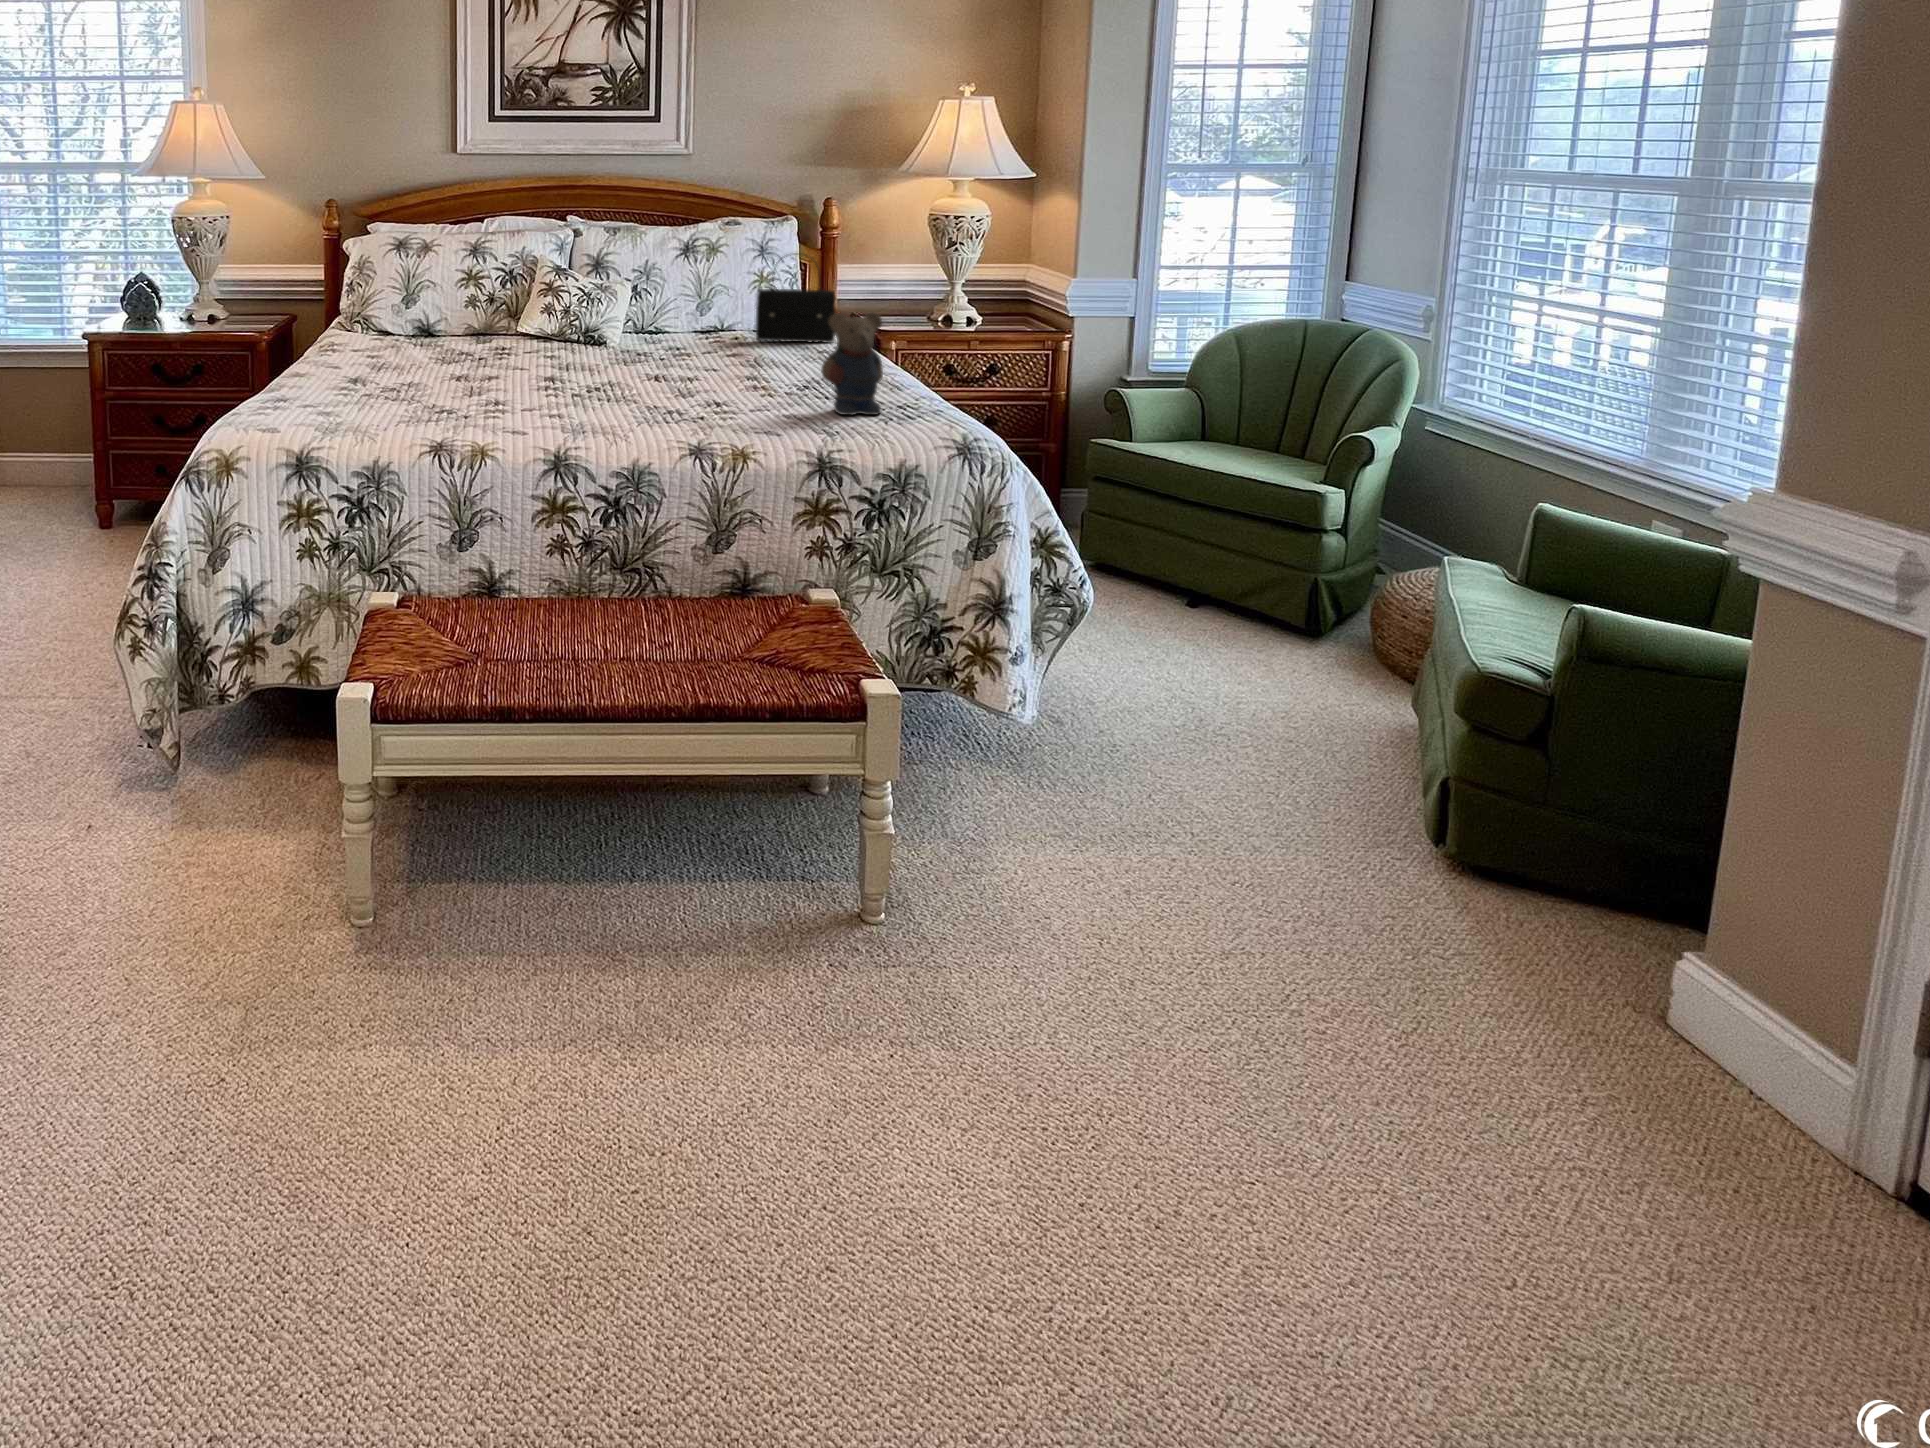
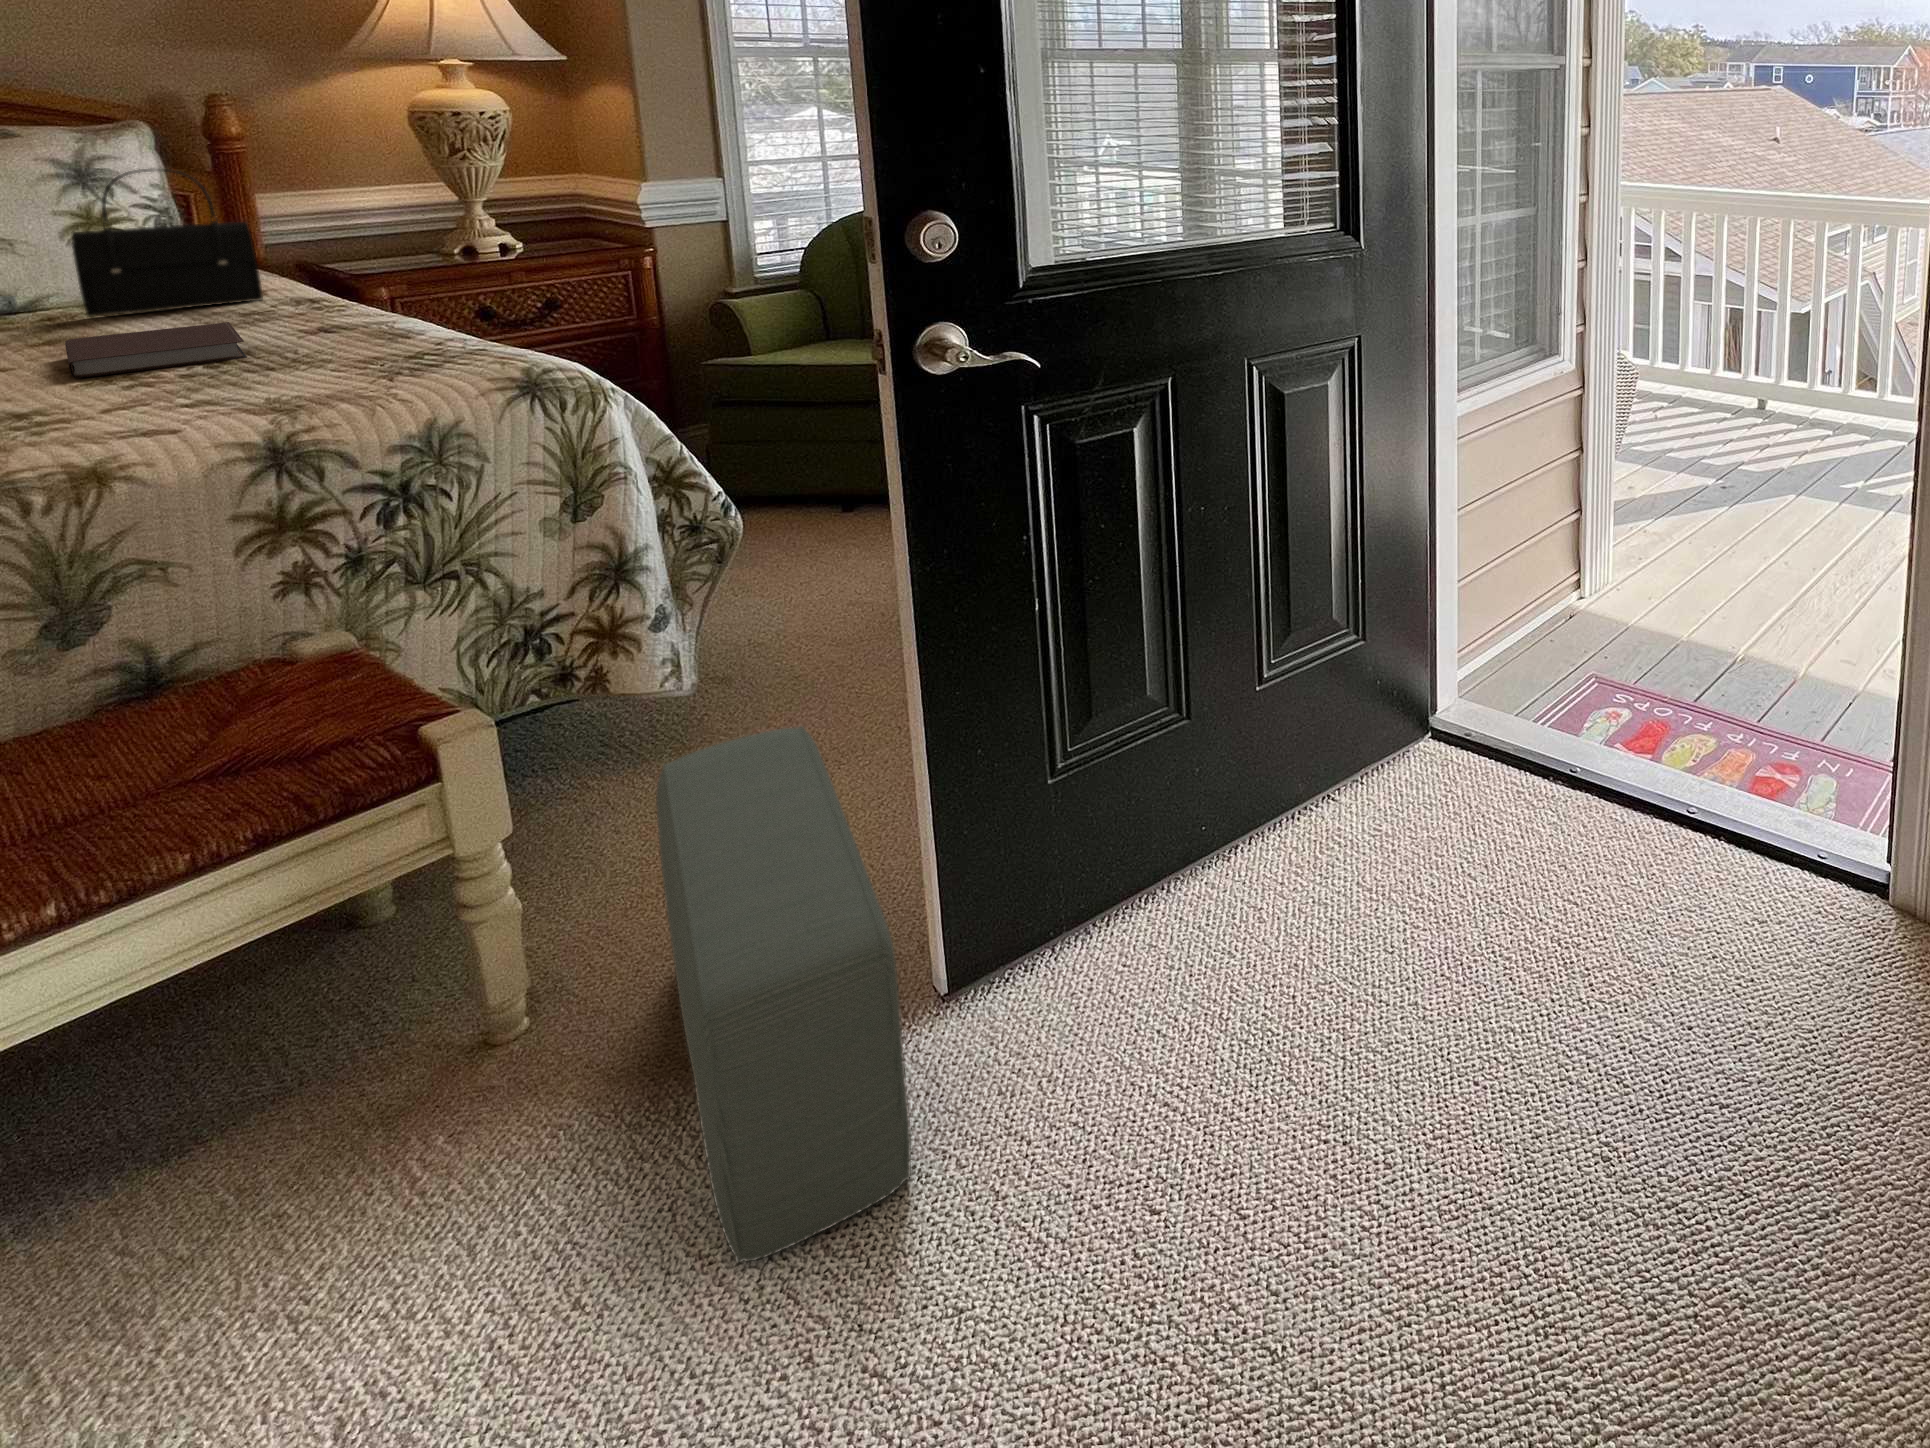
teddy bear: present [821,313,883,415] -> none [243,226,378,383]
notebook: none [744,358,820,387] -> present [65,322,247,378]
pouf: none [970,781,1138,1266] -> present [656,726,911,1263]

